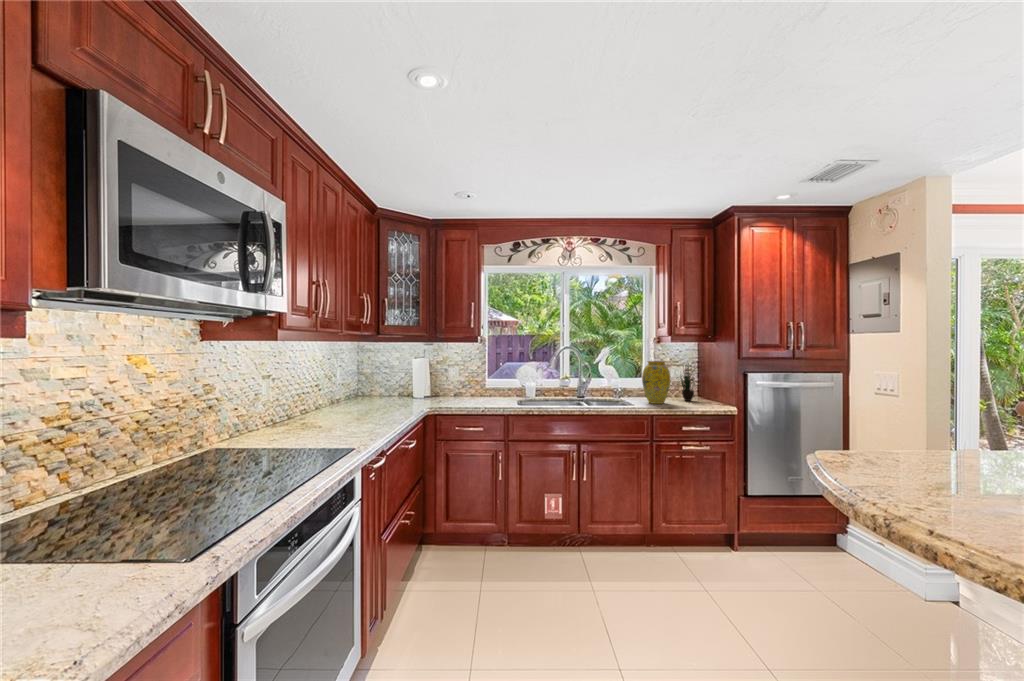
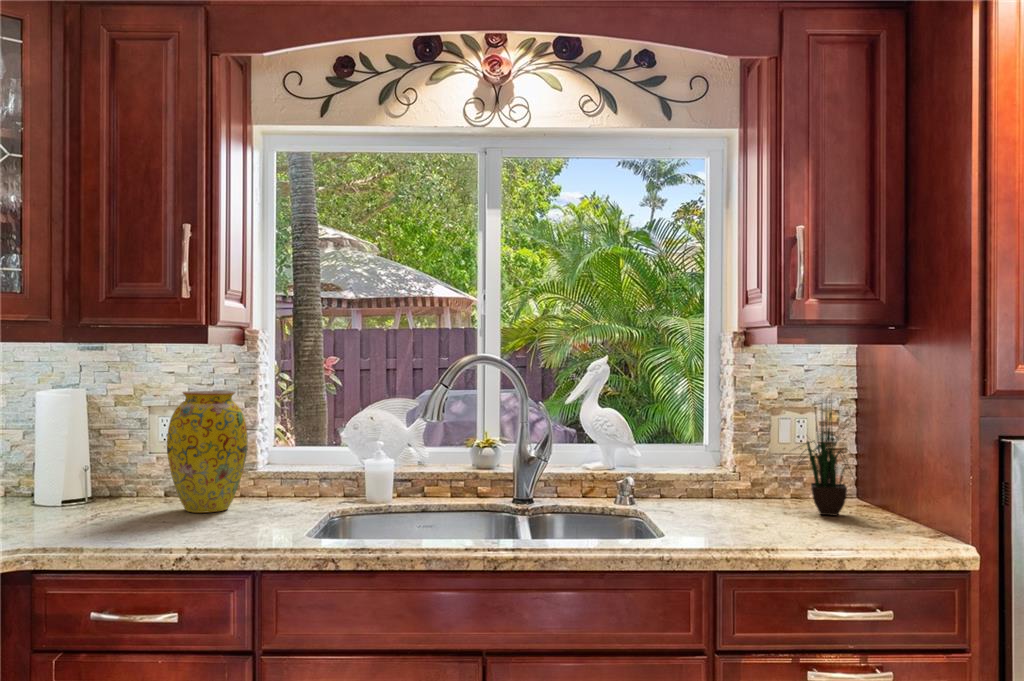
vase: present [642,361,671,404] -> present [167,391,248,513]

